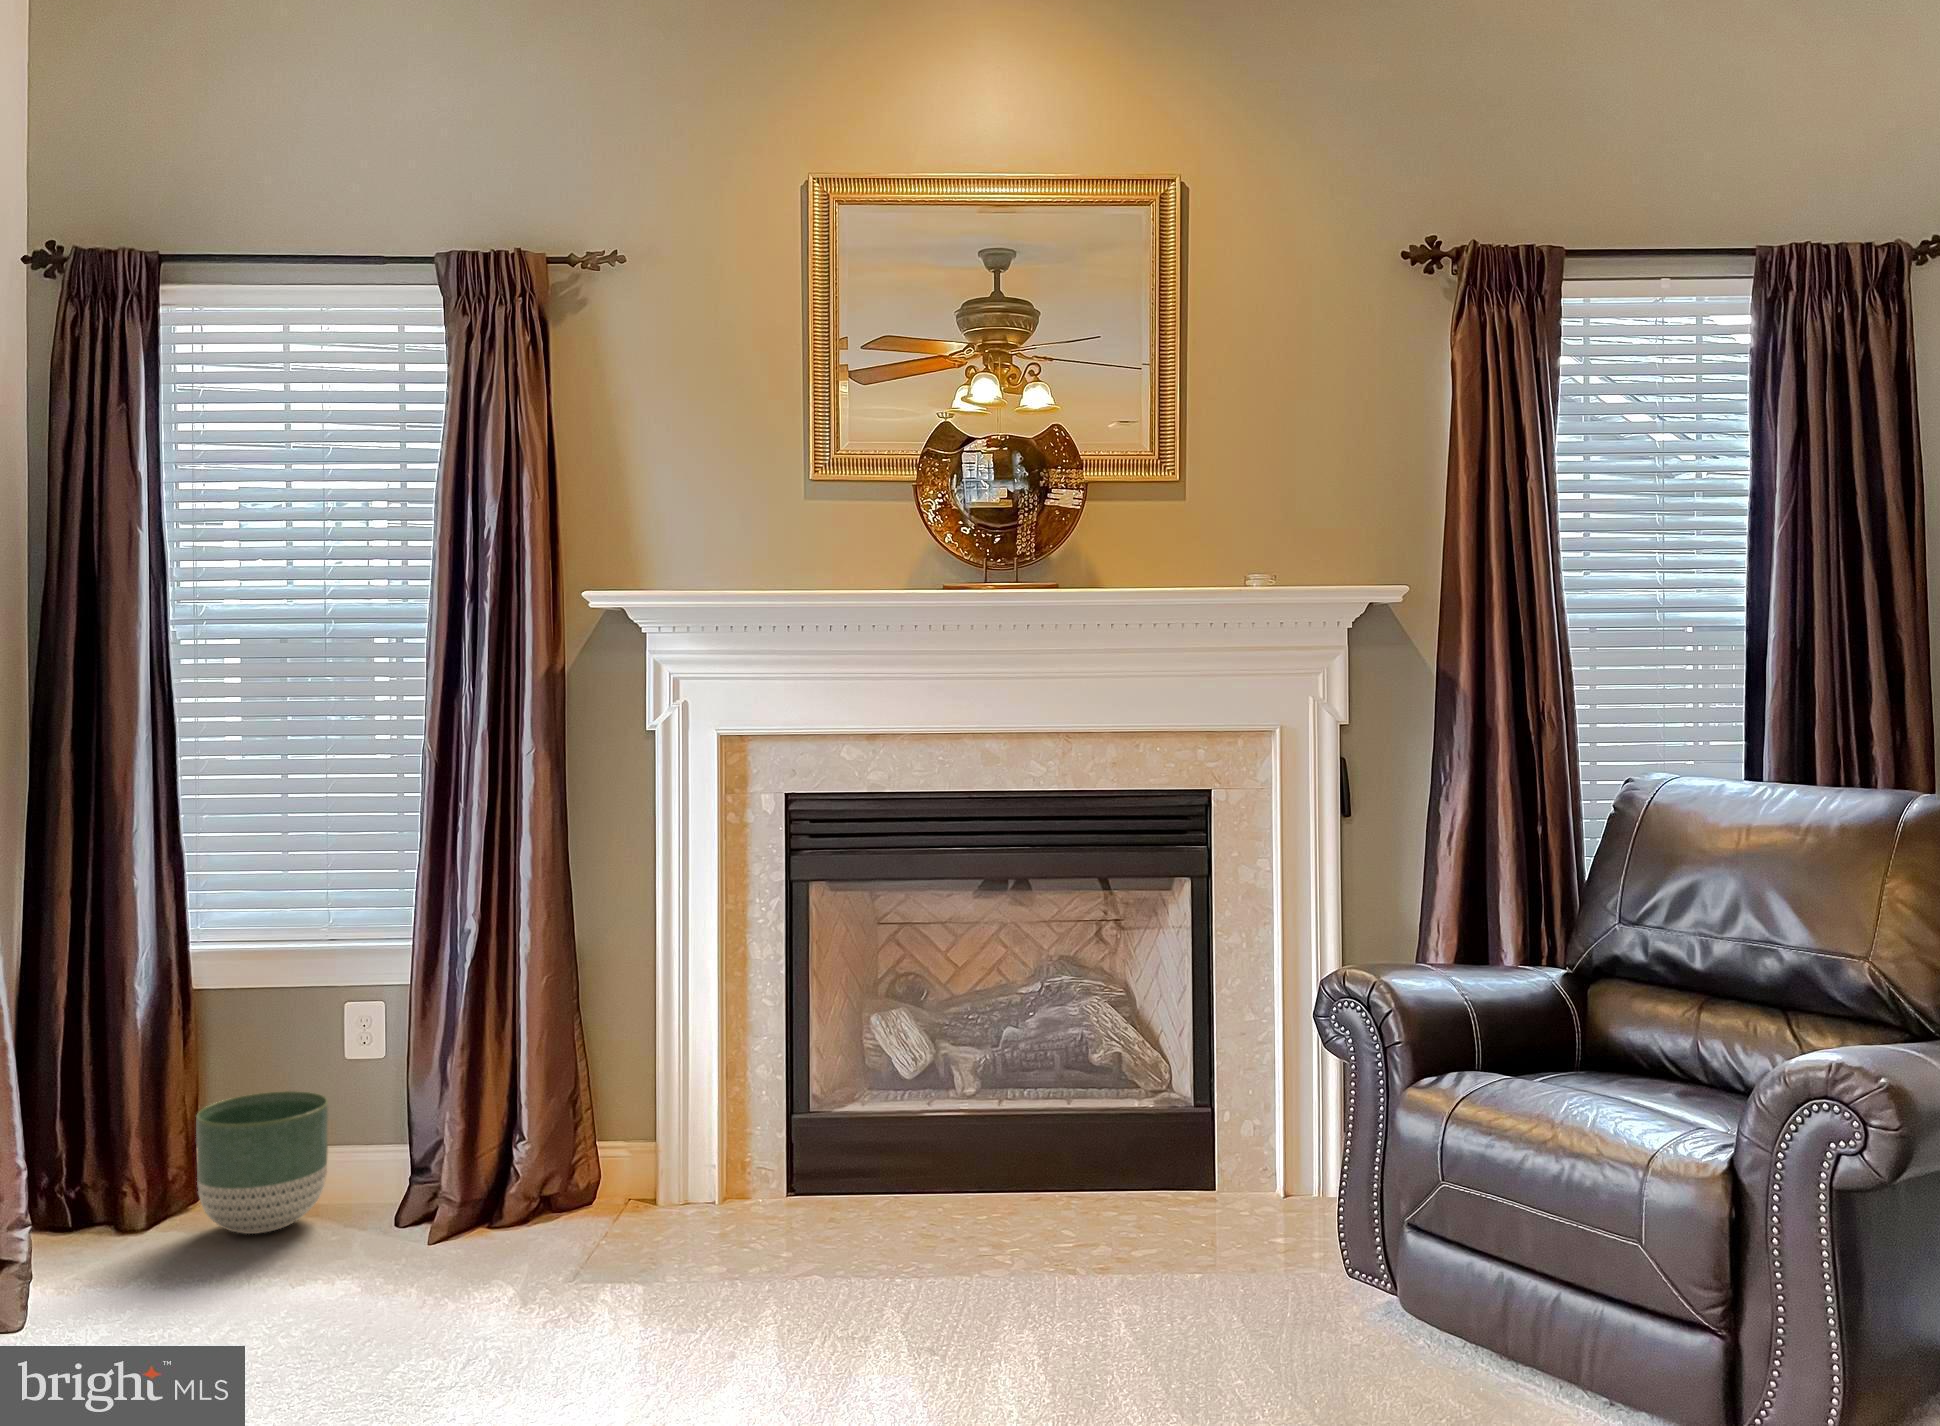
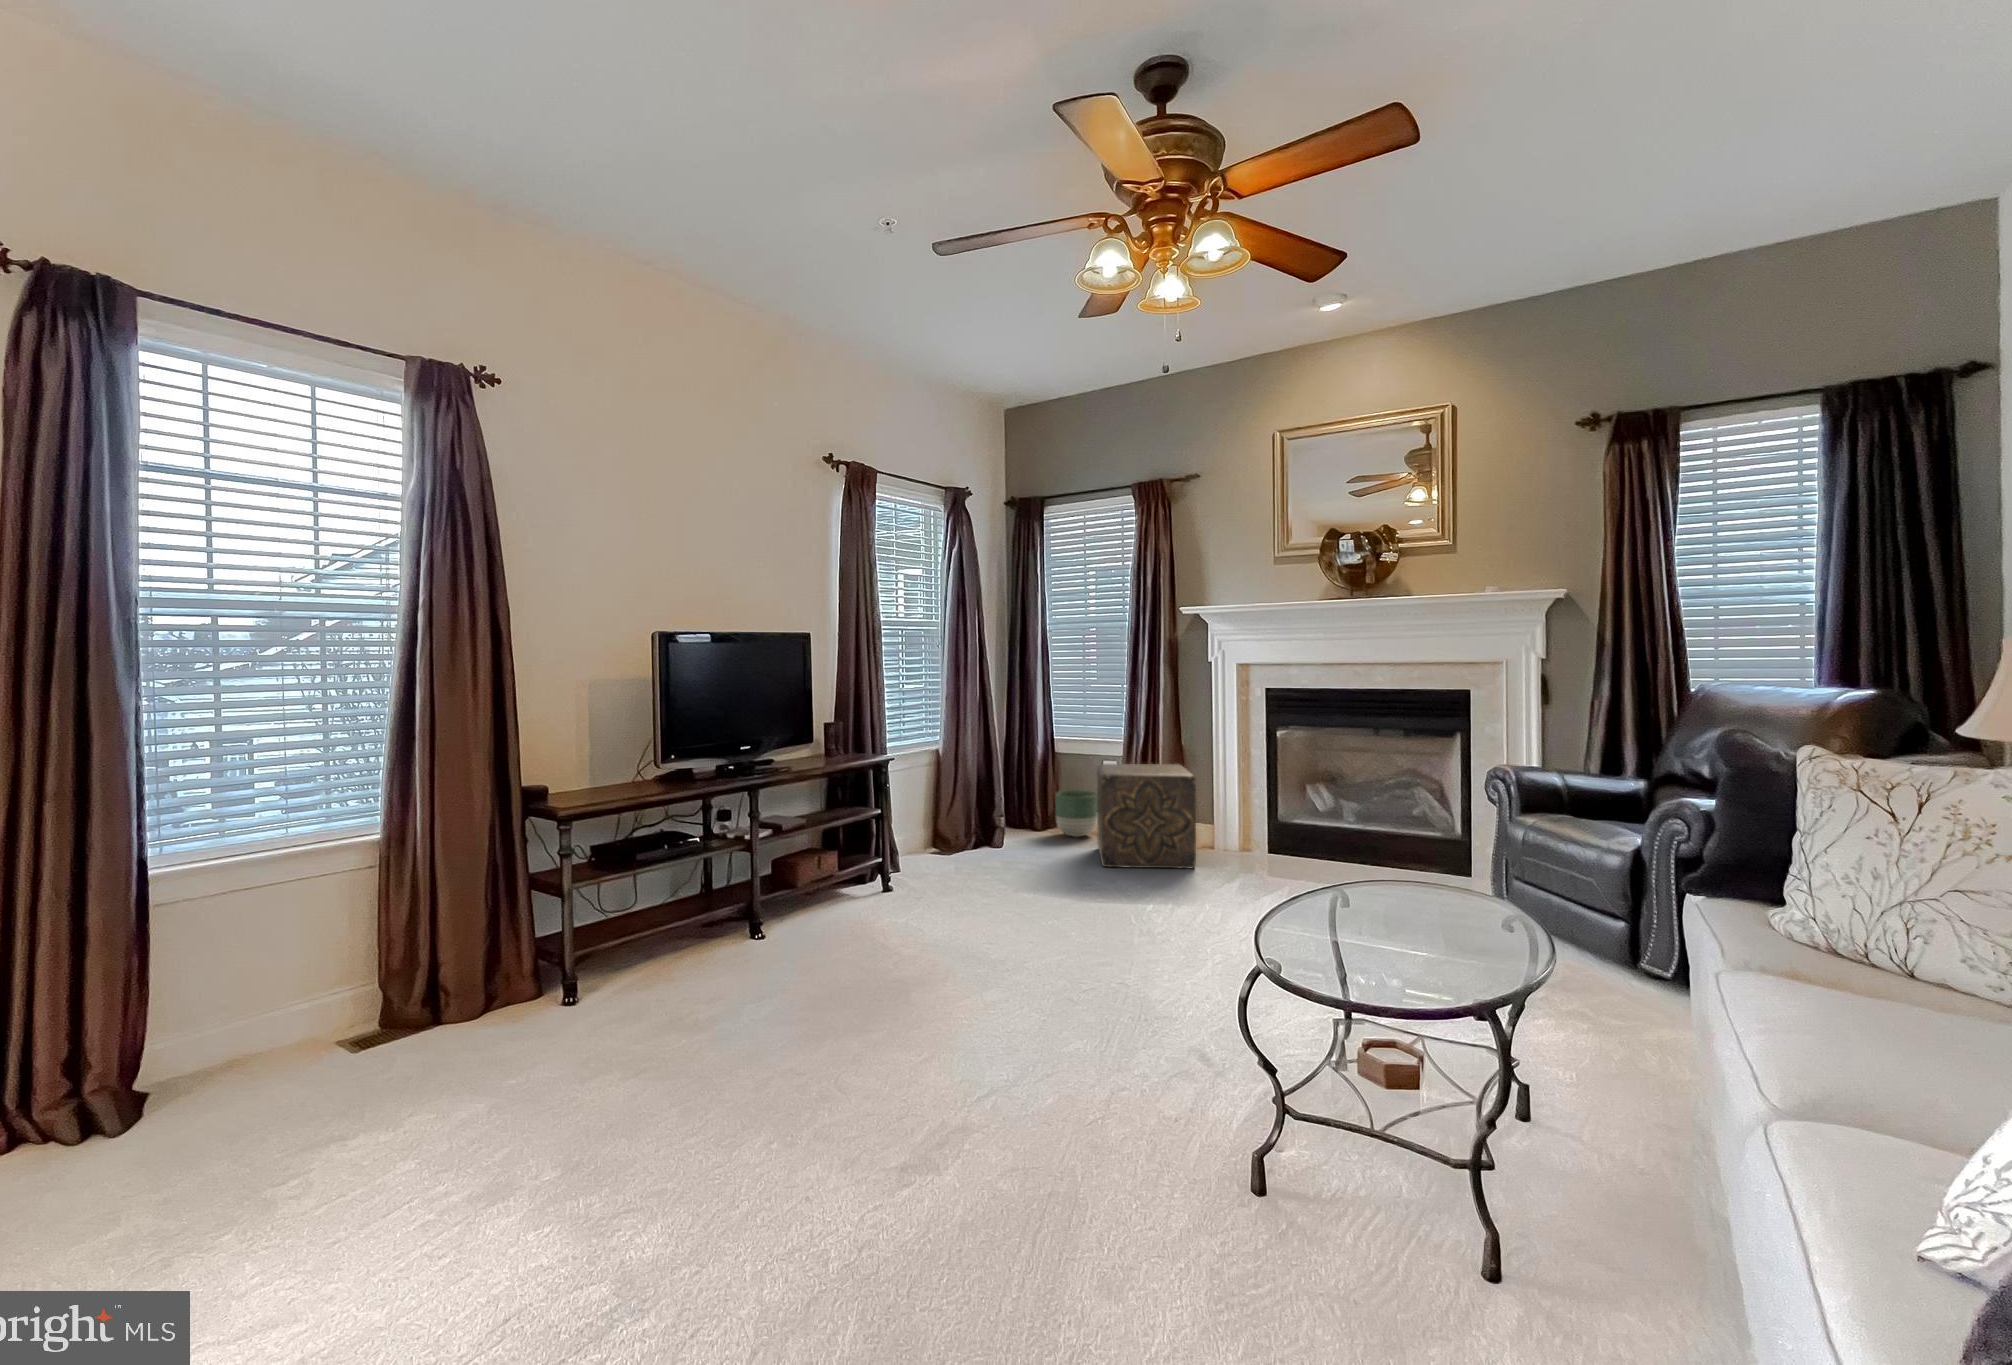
ottoman: none [339,1005,638,1352] -> present [1097,764,1196,869]

